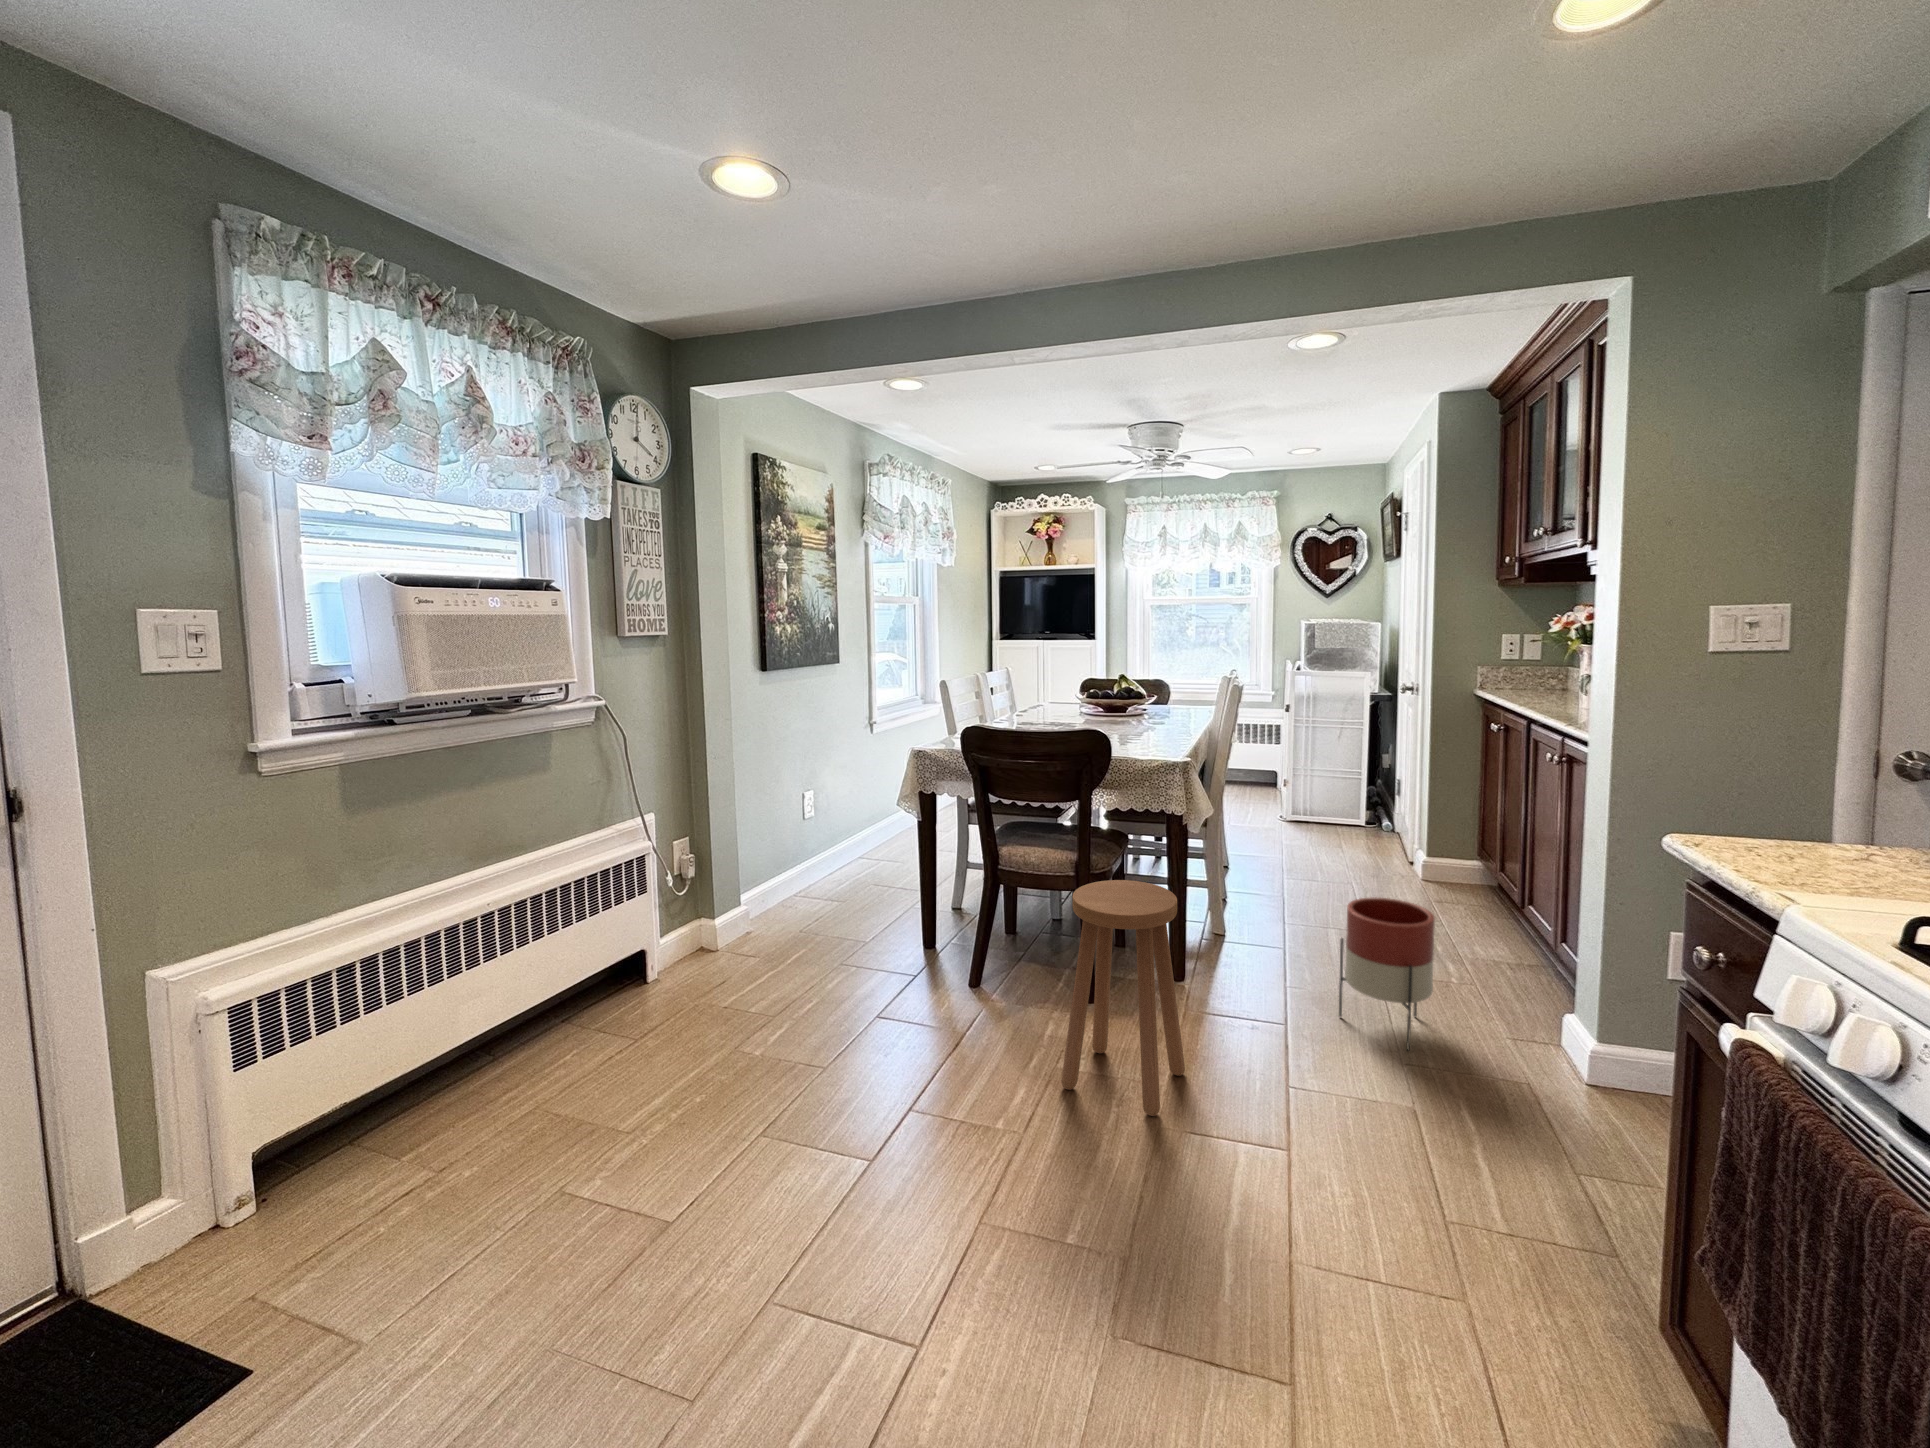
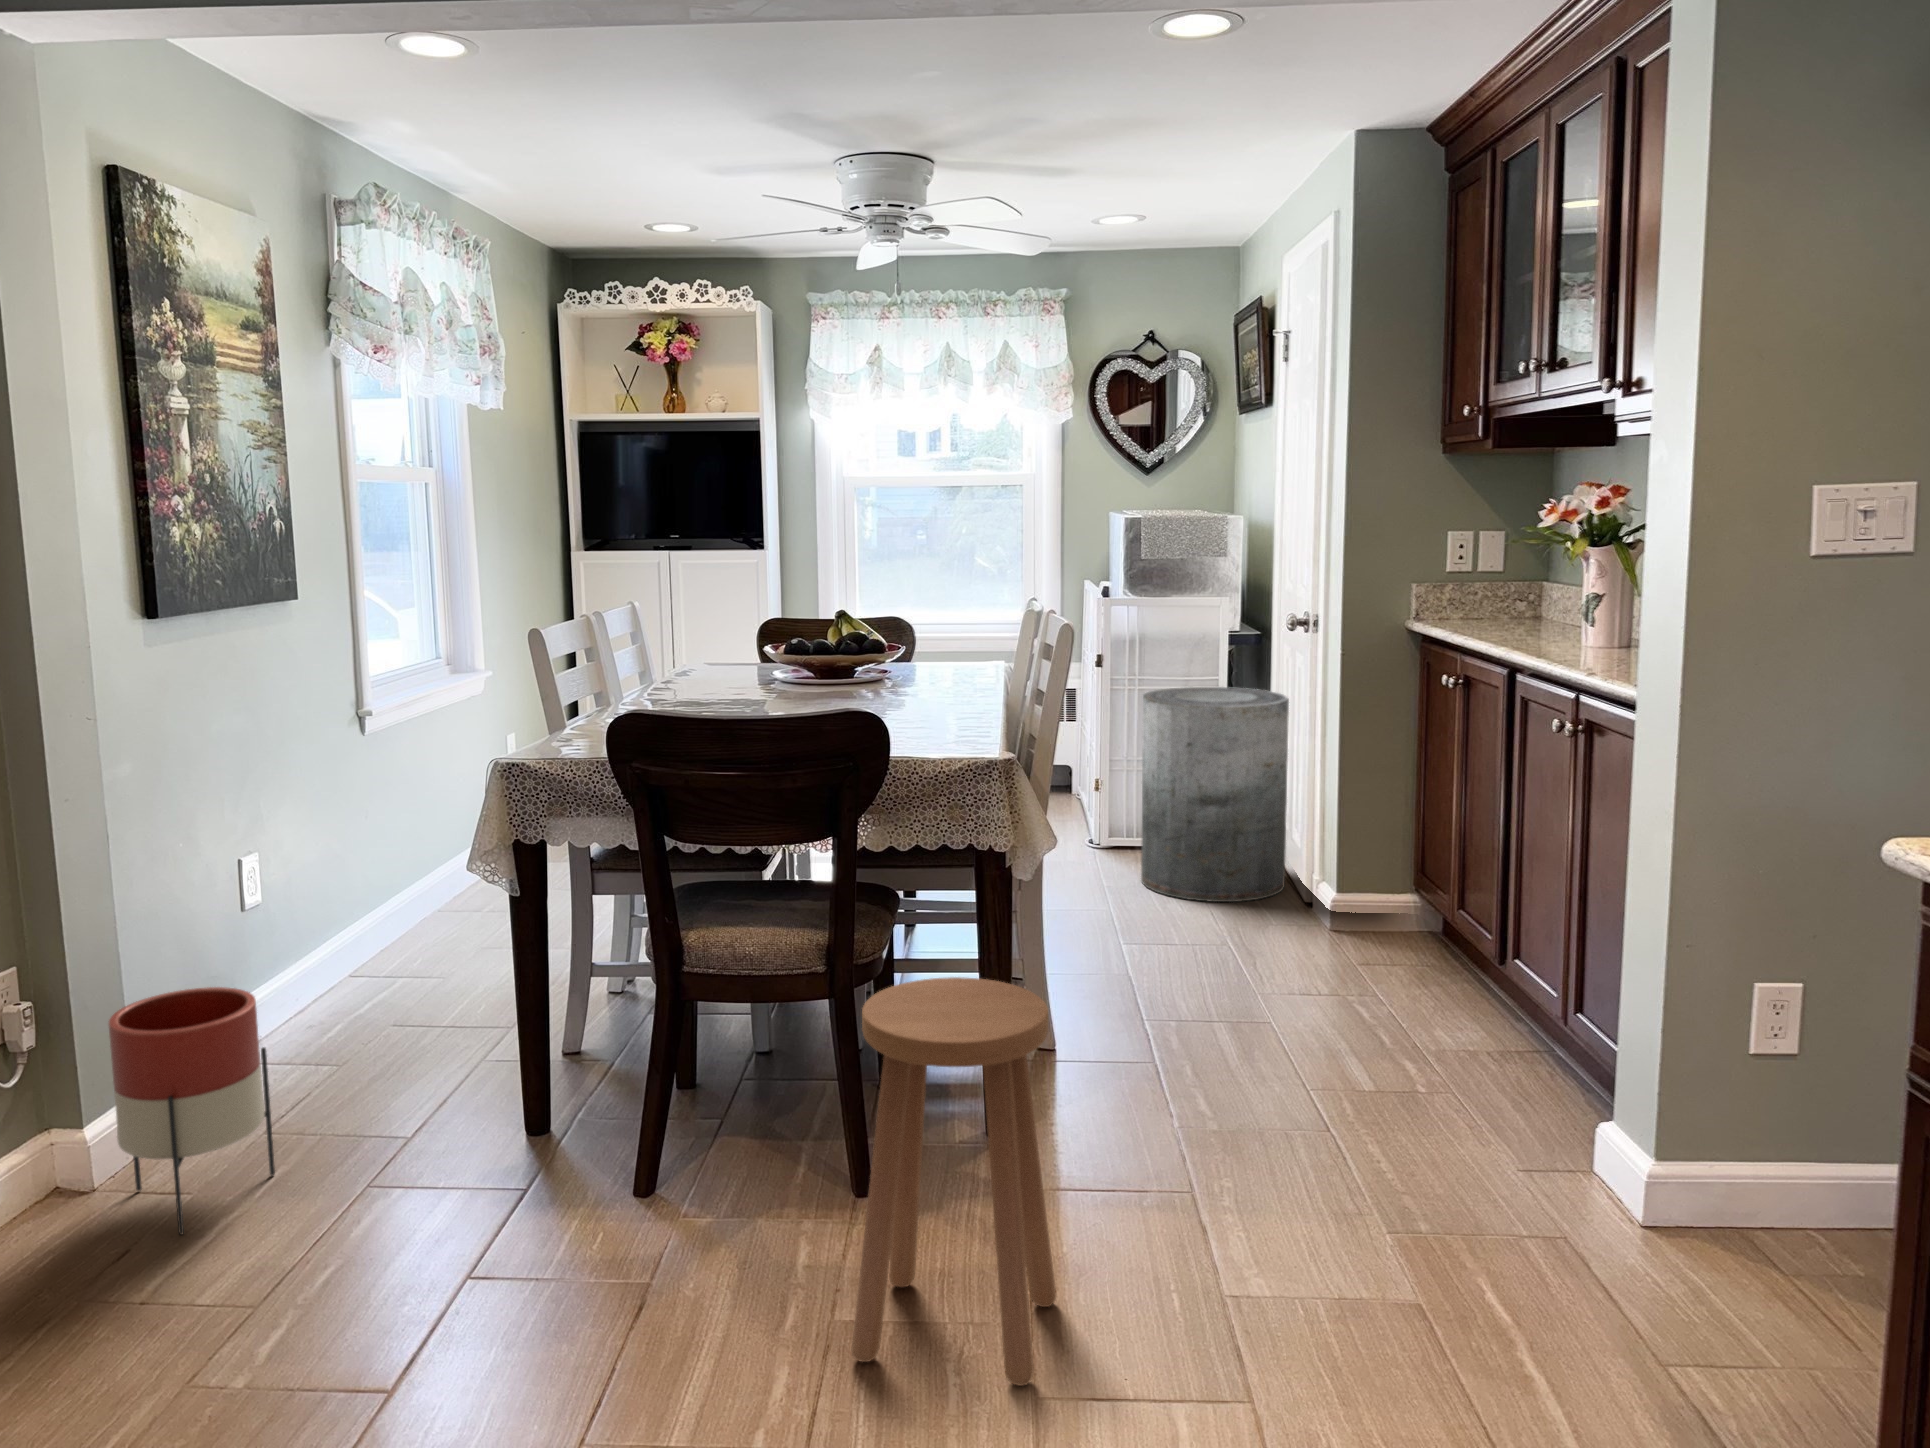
trash can: none [1305,727,1402,859] -> present [1141,687,1289,902]
planter: present [1339,897,1435,1051] -> present [109,987,275,1235]

